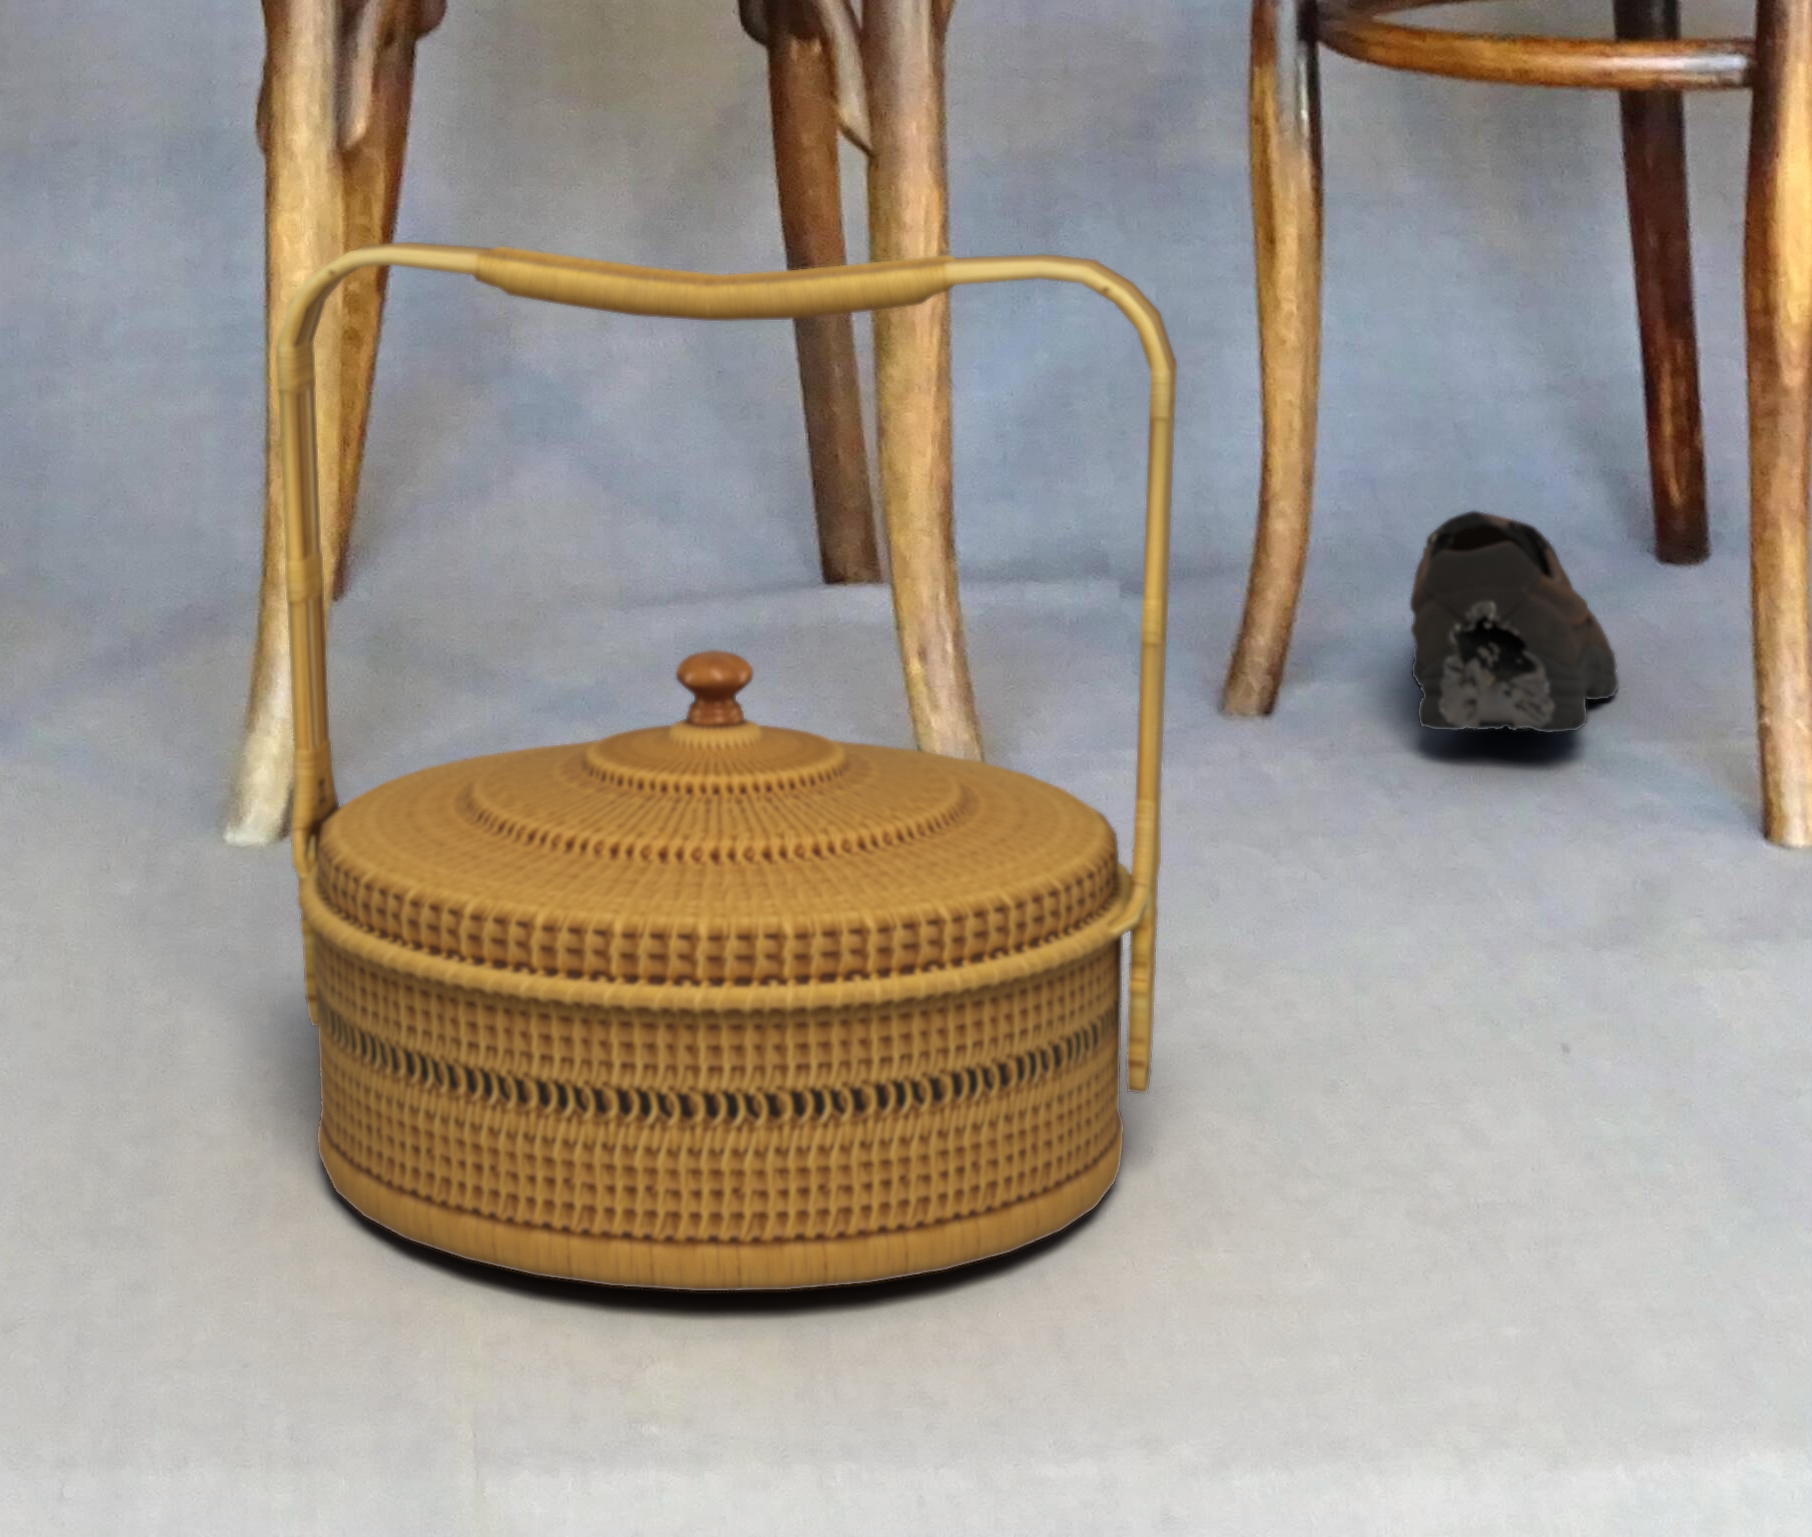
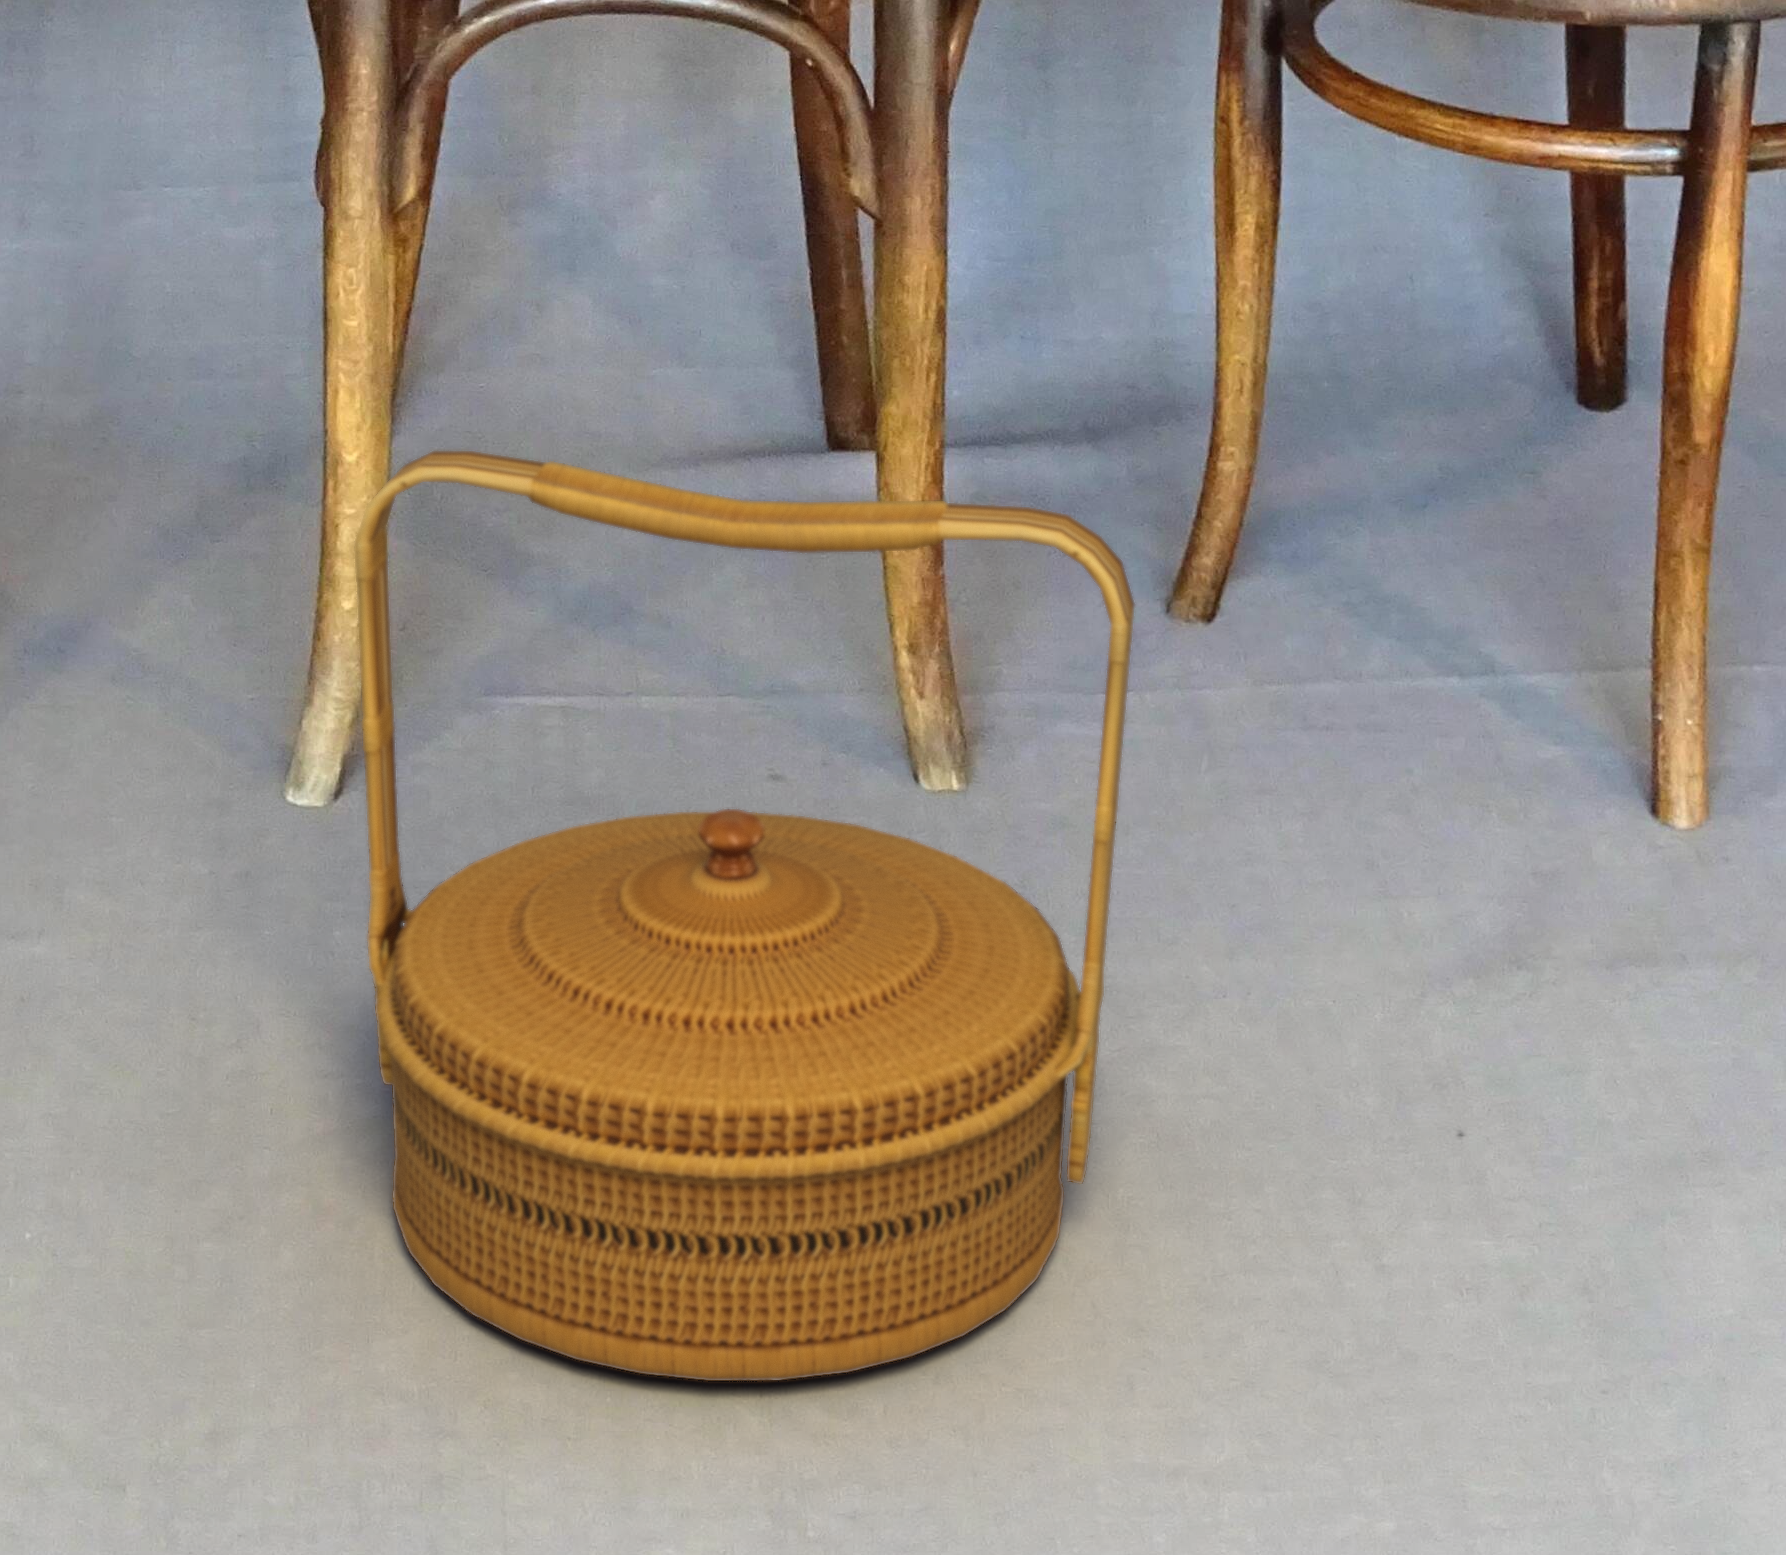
shoe: present [1410,511,1618,733] -> none [1354,463,1544,693]

